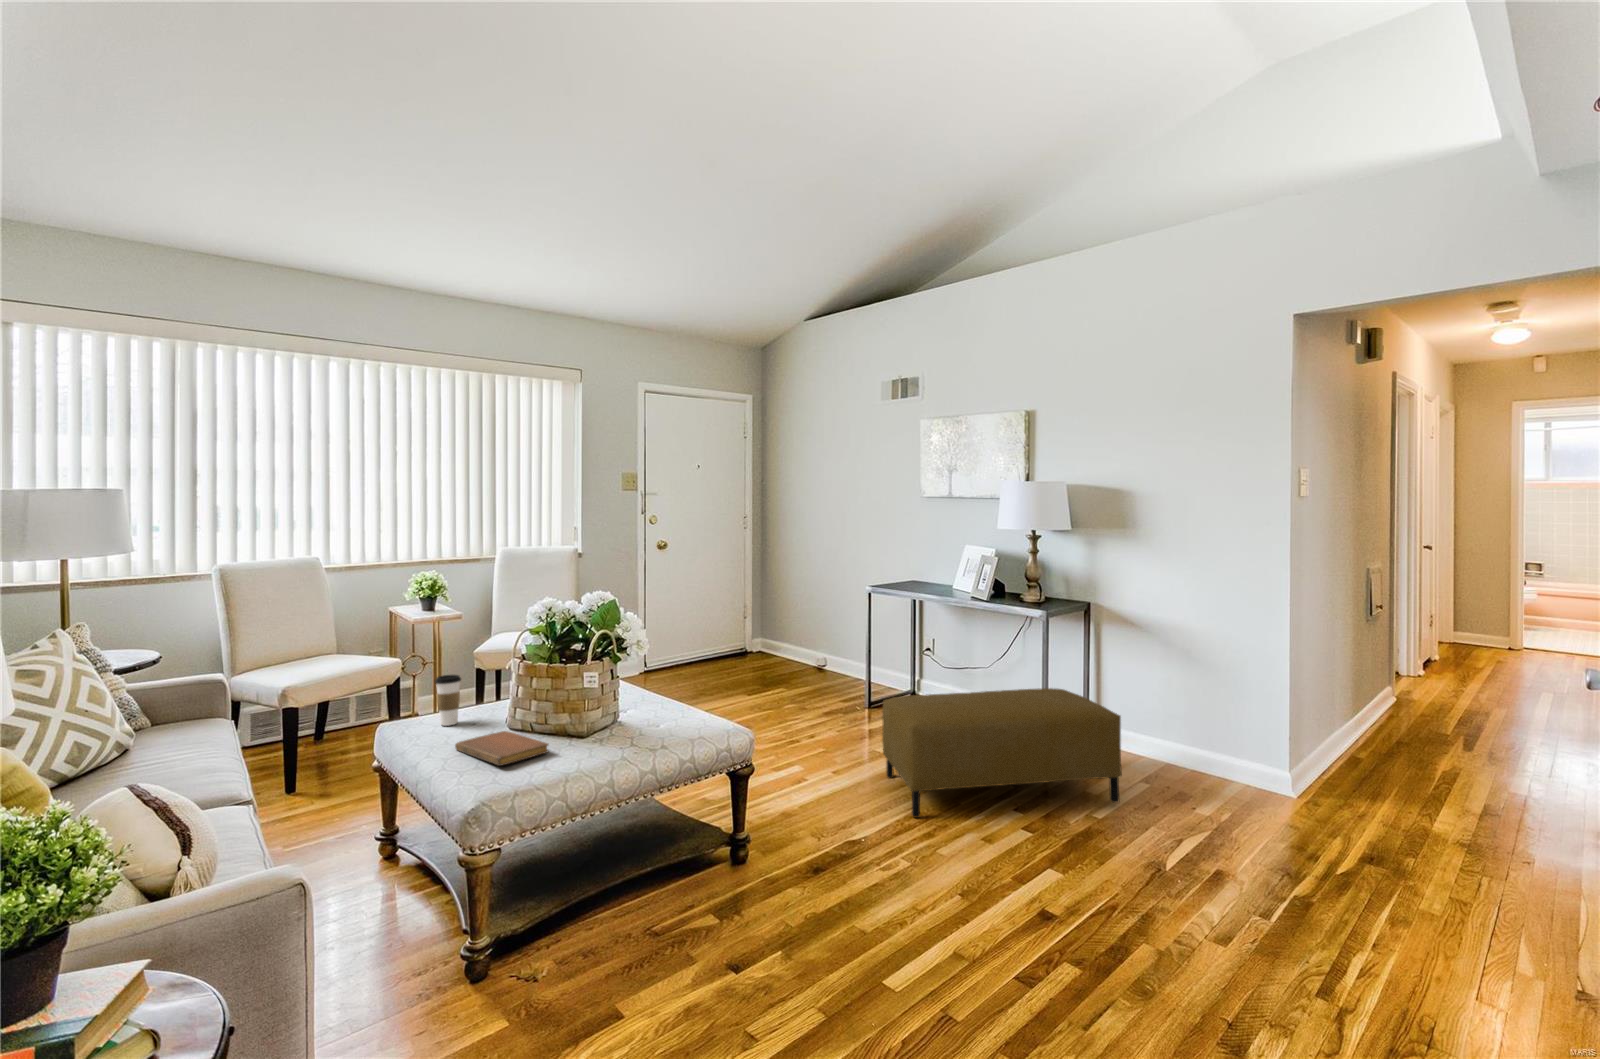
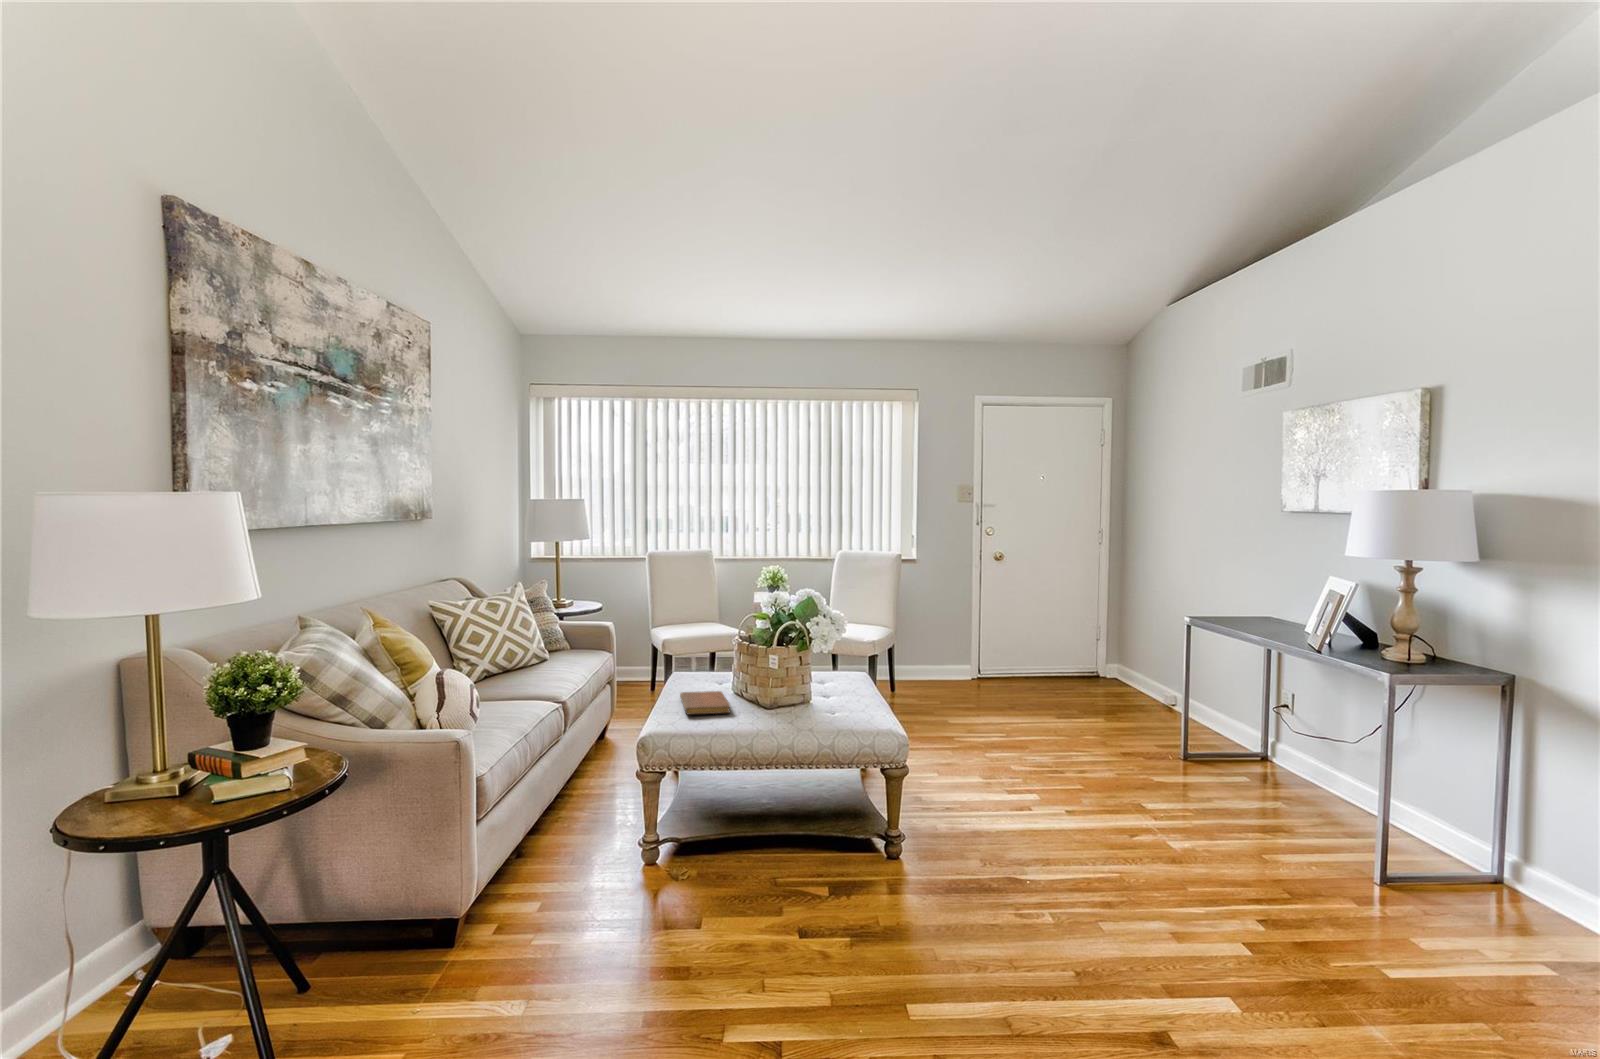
coffee cup: present [435,675,461,726] -> none [692,642,711,681]
ottoman: present [882,688,1122,817] -> none [1108,742,1448,958]

